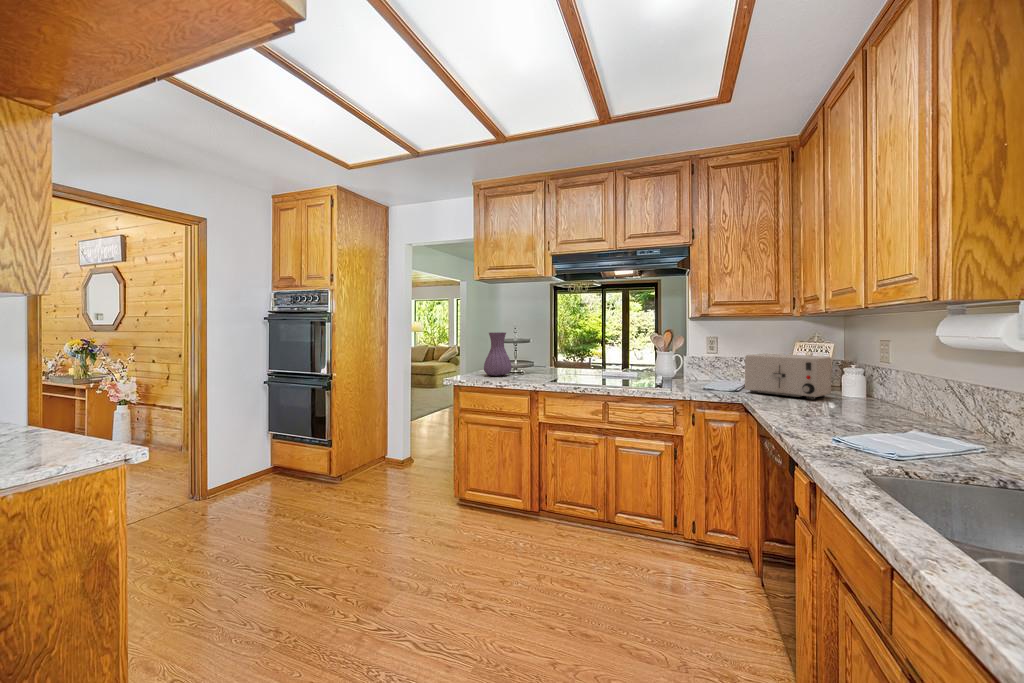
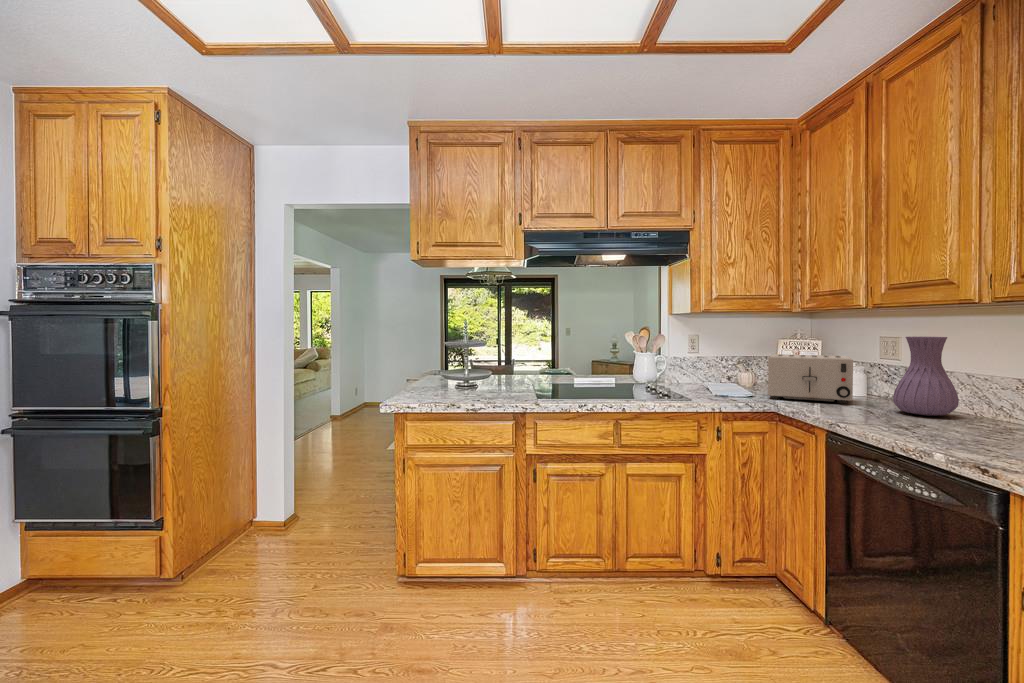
vase: present [484,332,511,376] -> present [893,337,959,416]

